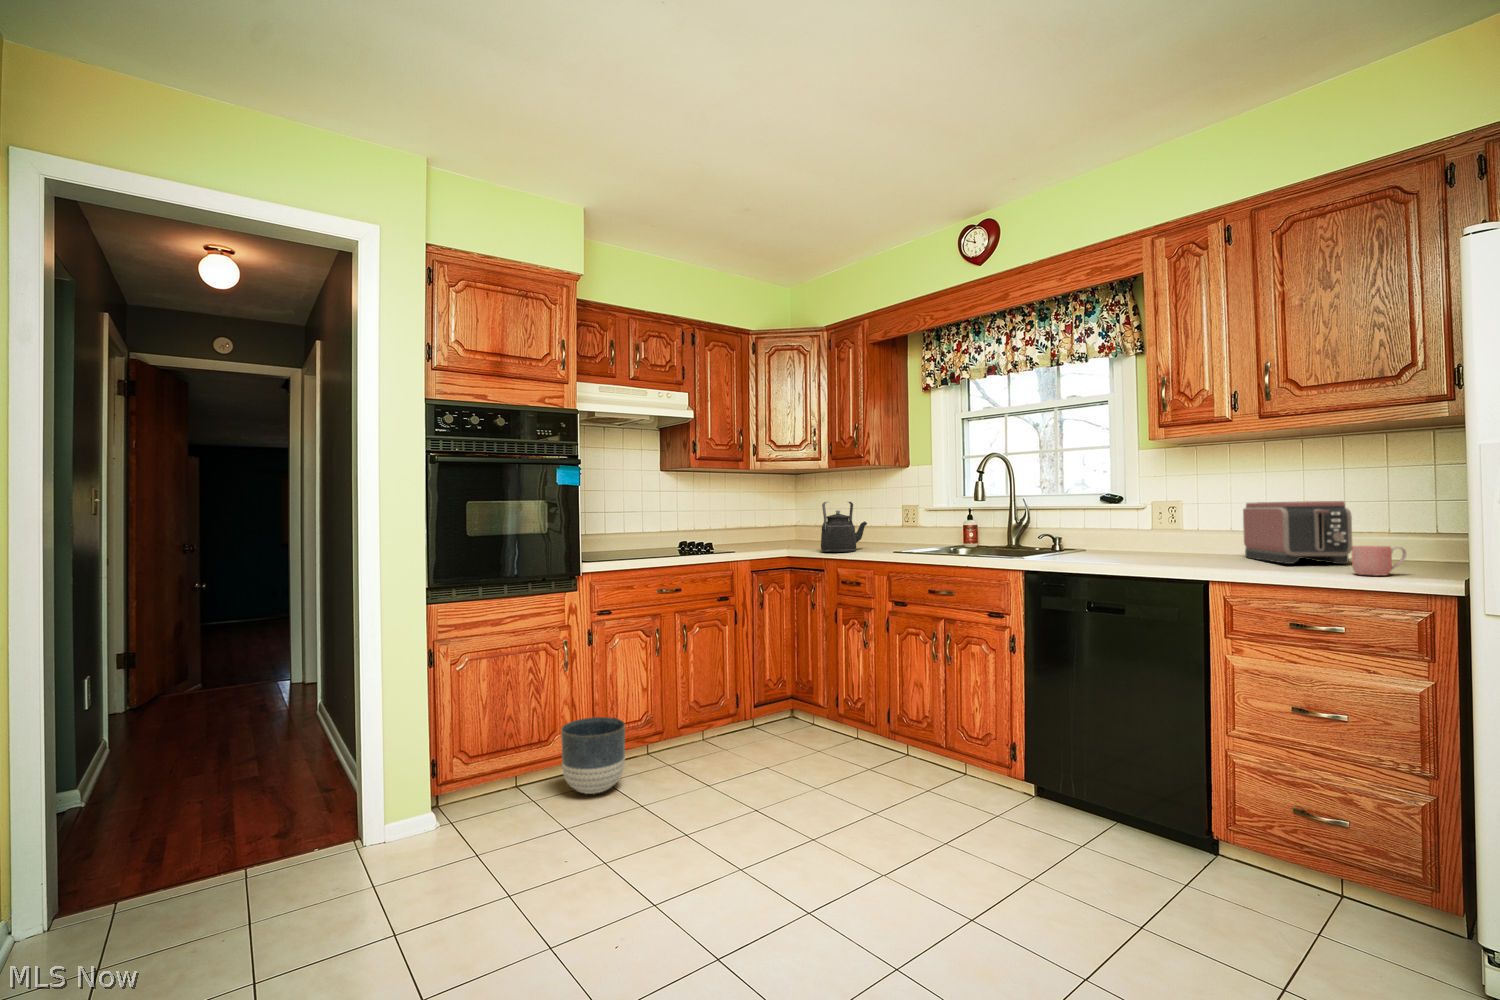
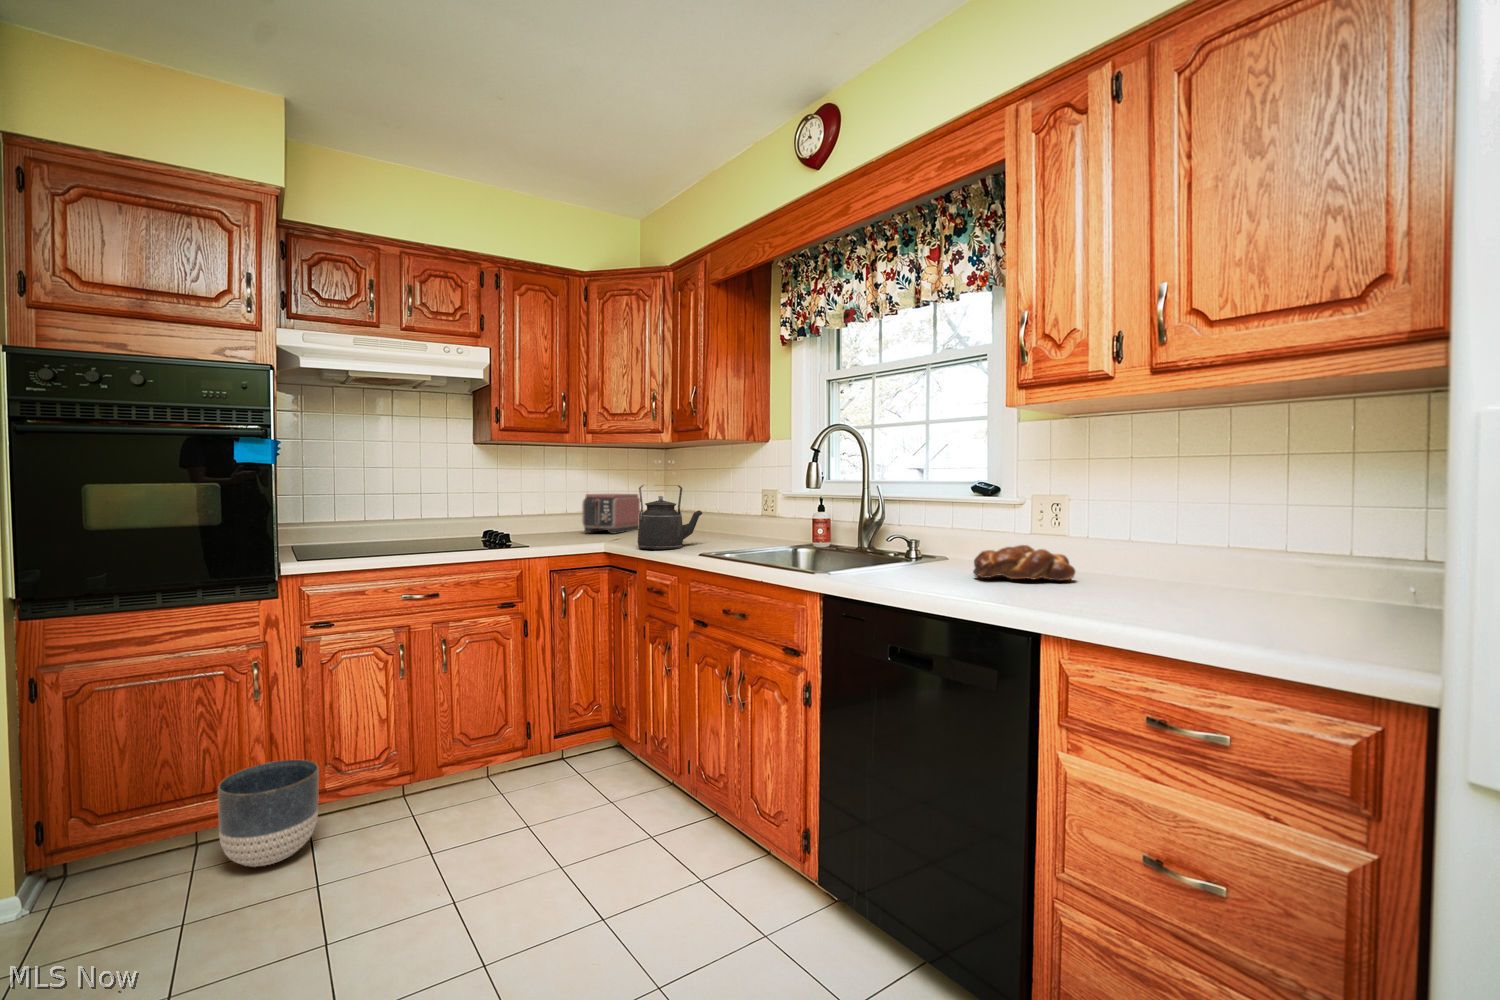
toaster: present [1243,501,1352,564] -> present [582,494,640,534]
bread loaf: none [1126,534,1203,557] -> present [973,545,1075,581]
mug: present [1352,546,1406,575] -> none [1256,591,1349,649]

